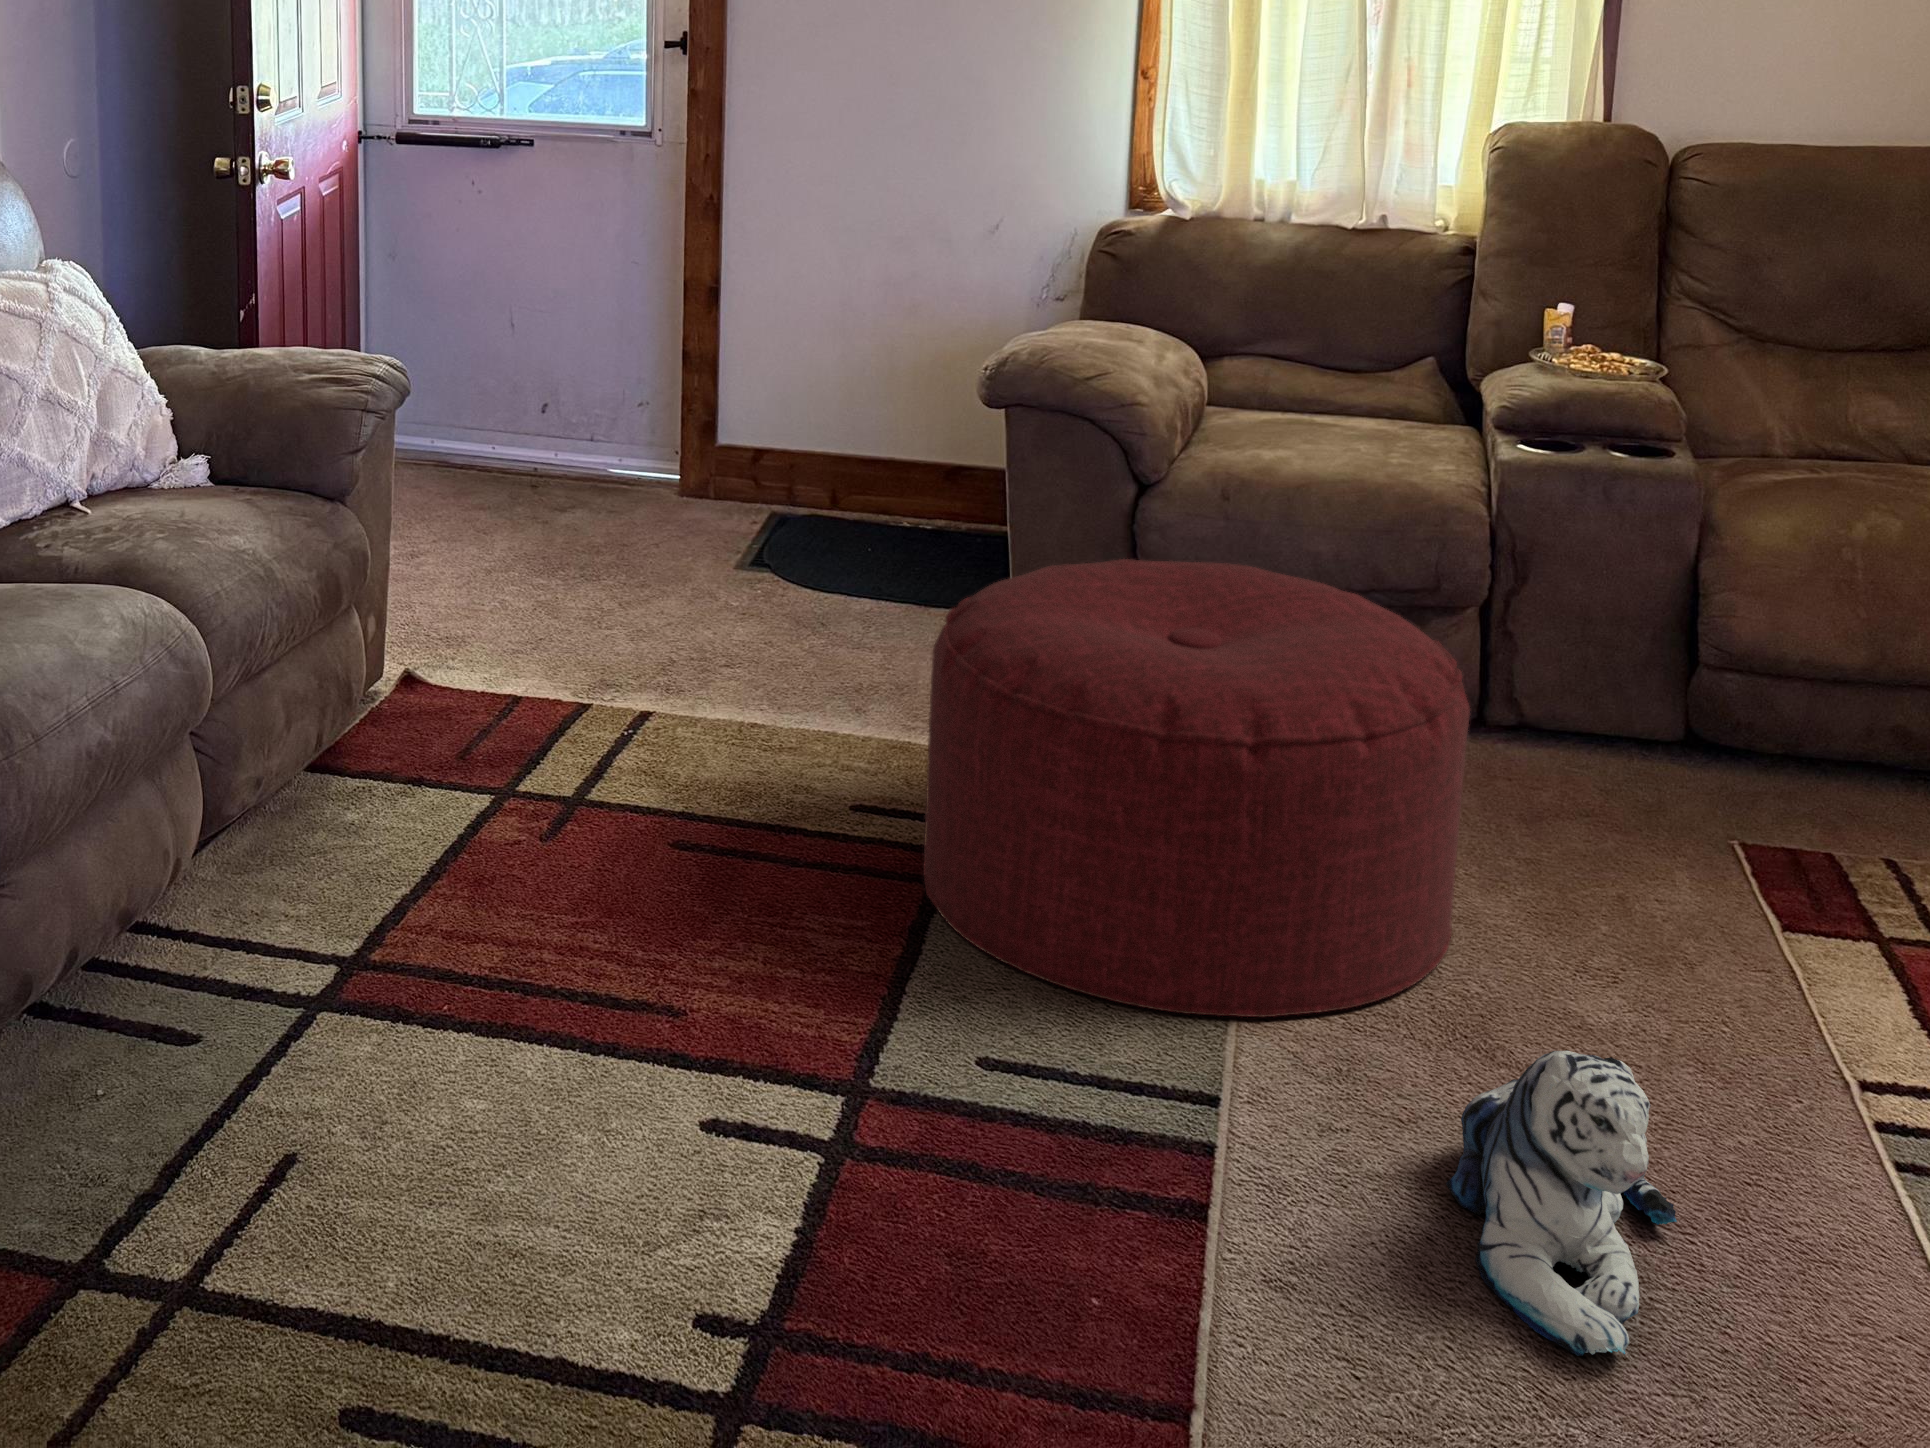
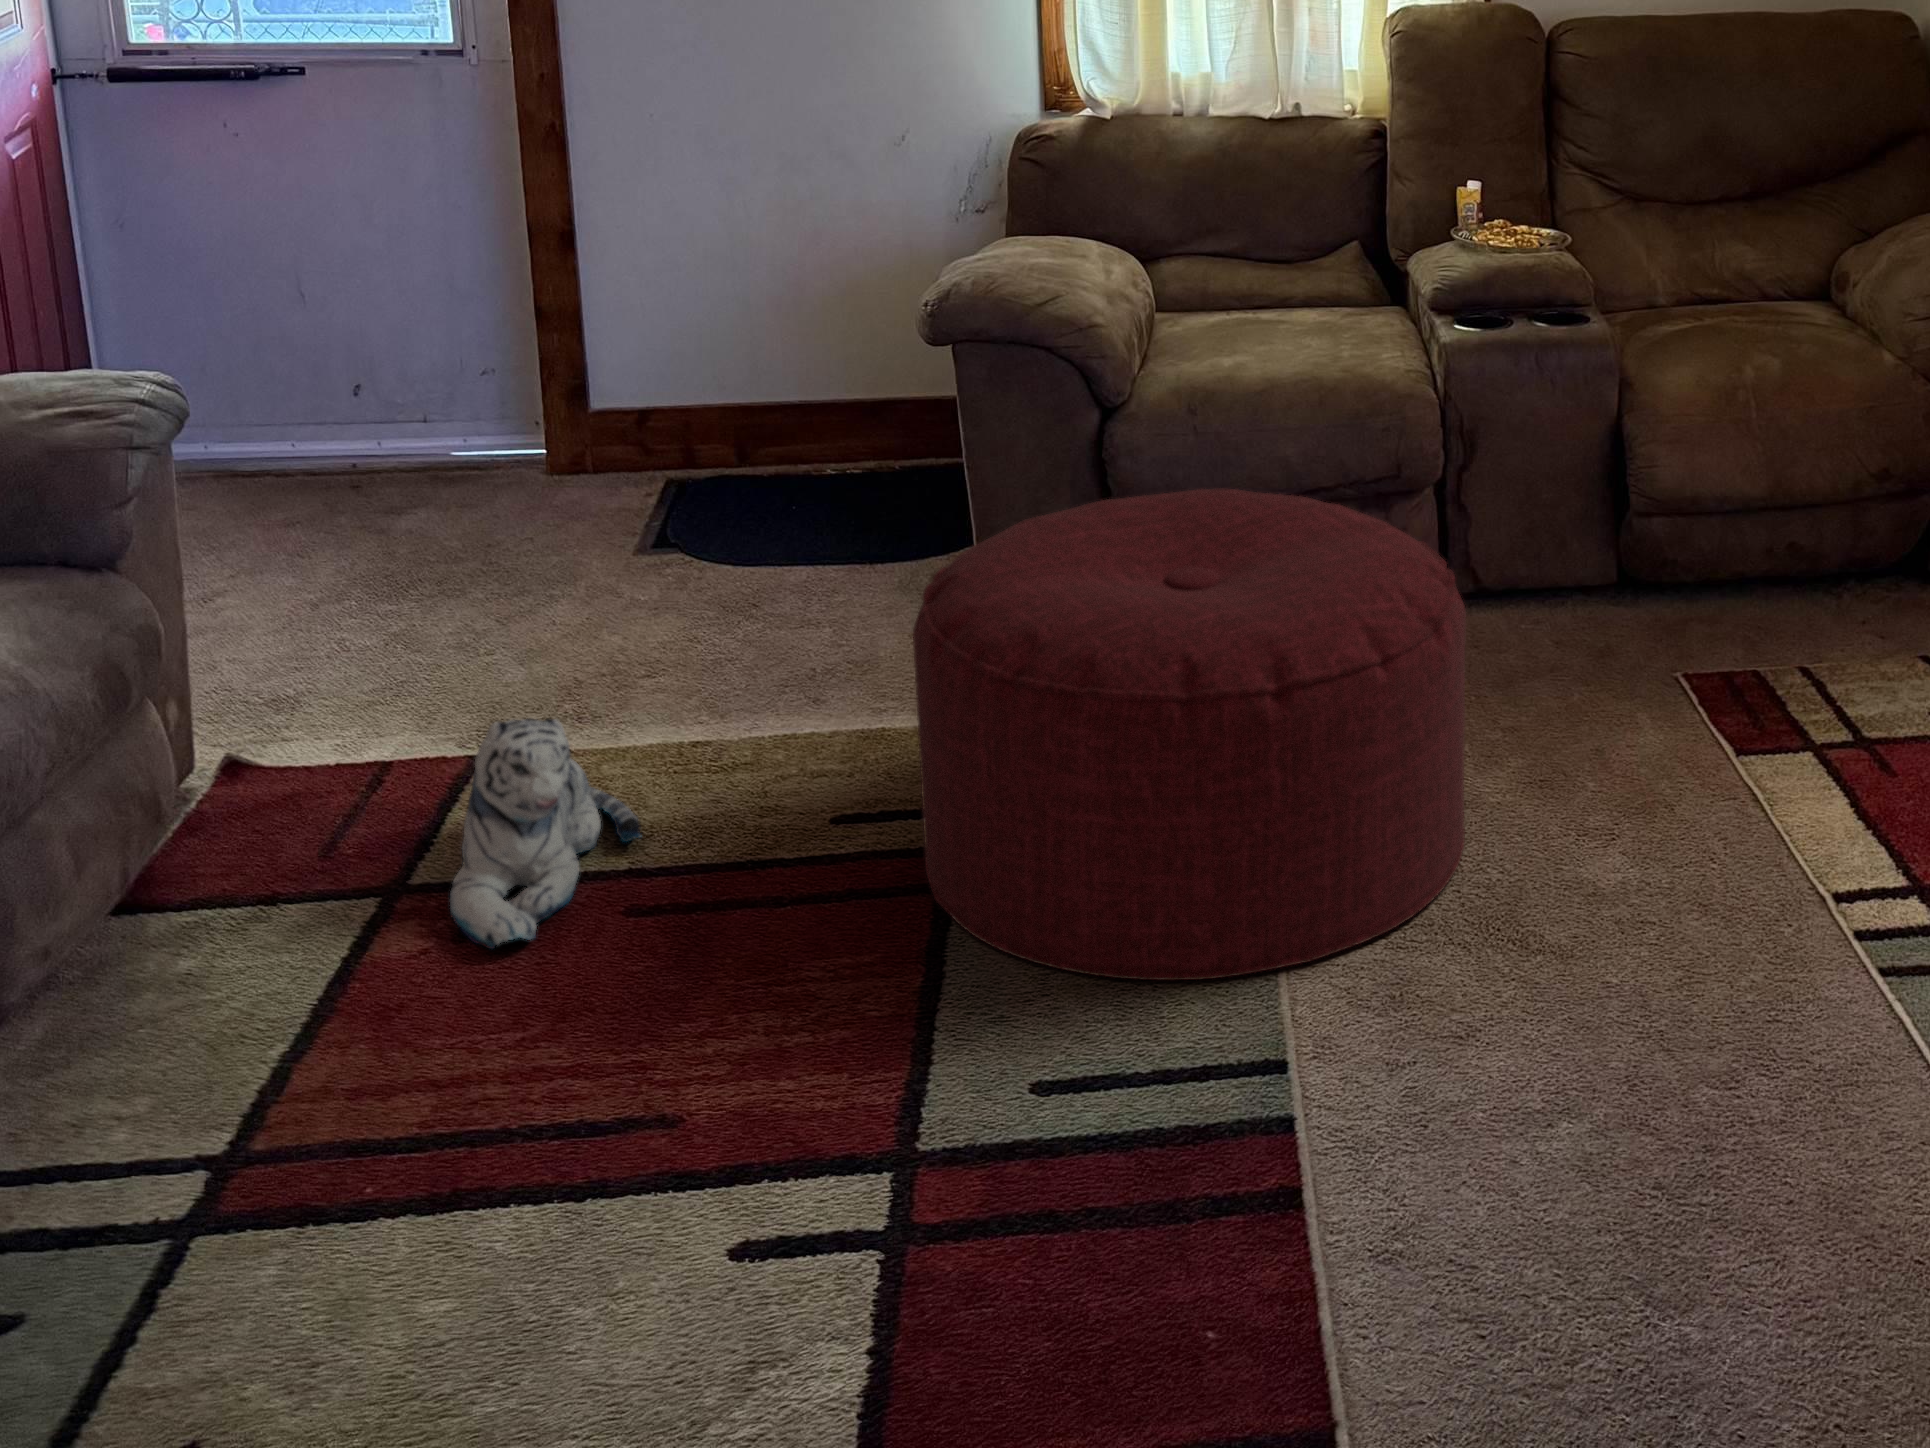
plush toy: present [1446,1051,1677,1356] -> present [450,718,642,949]

